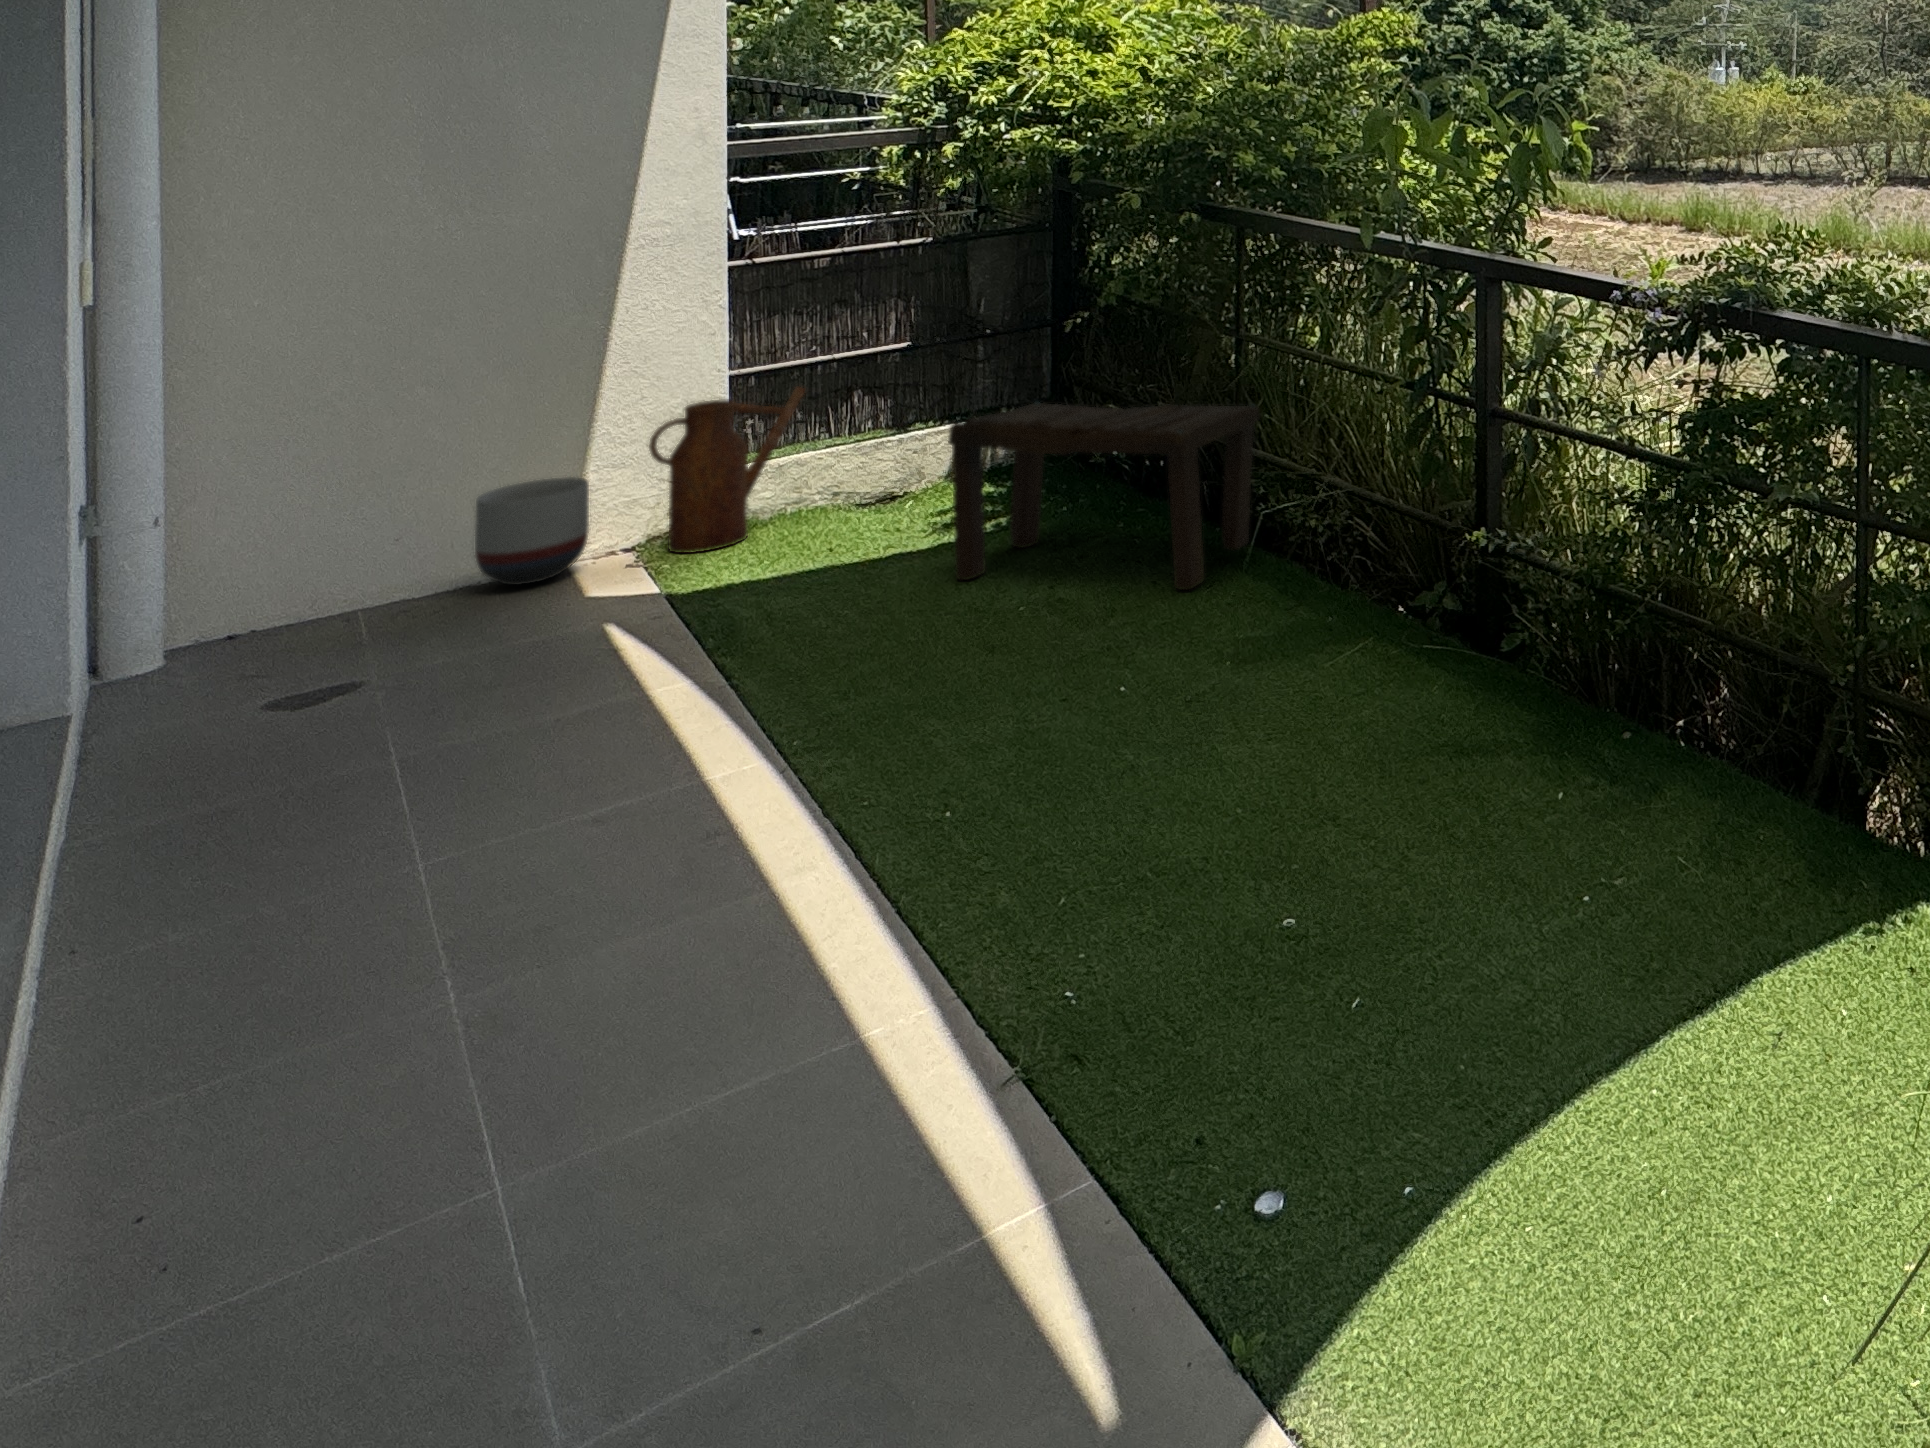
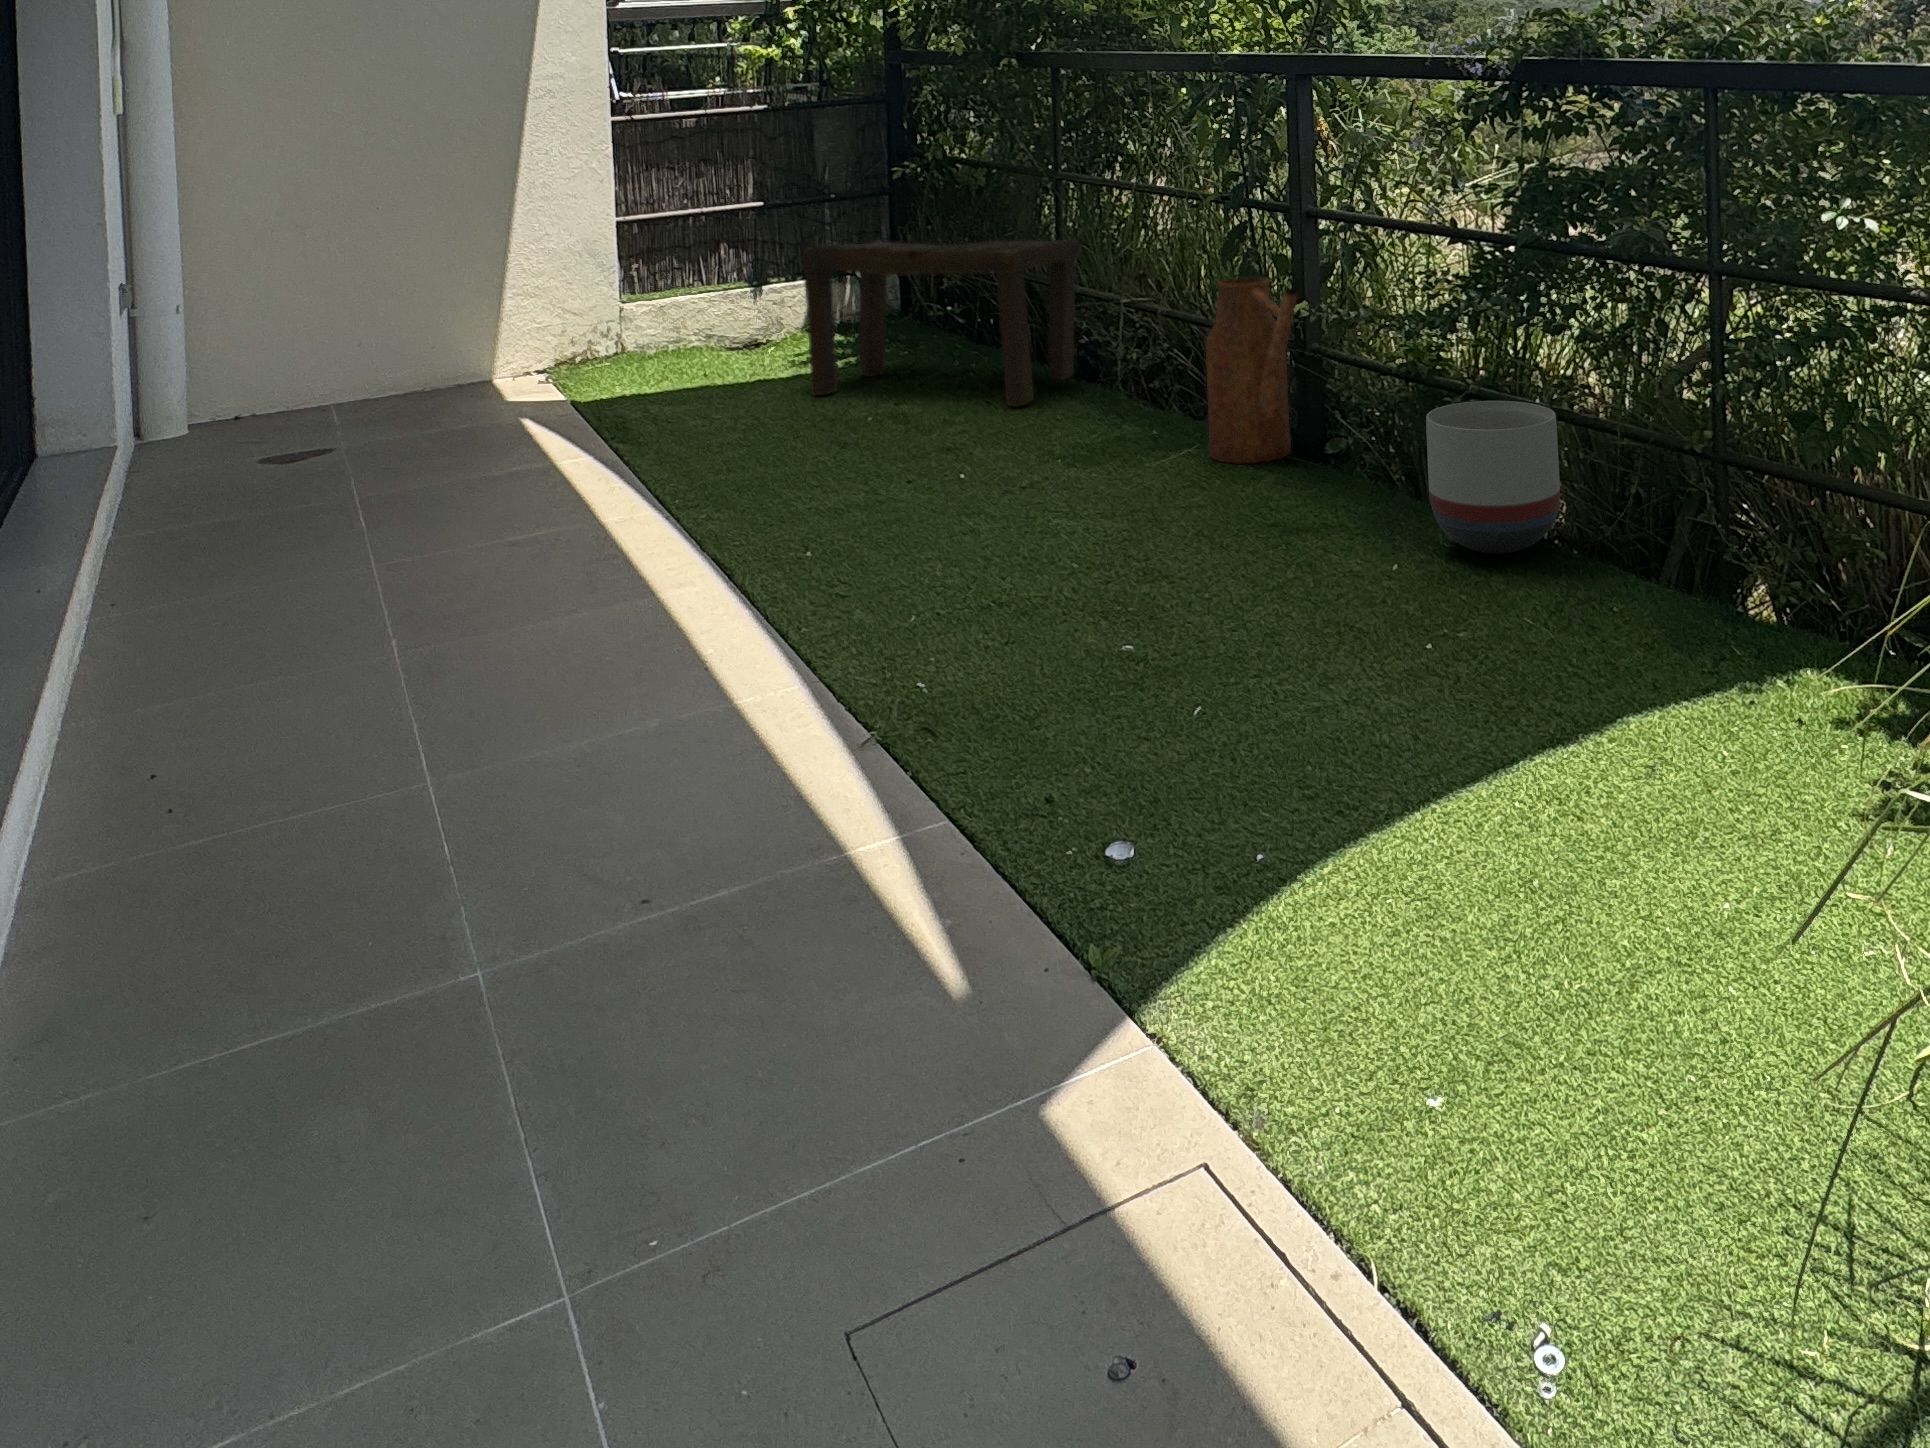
watering can: present [649,387,805,553] -> present [1206,277,1297,463]
planter: present [475,477,589,585] -> present [1426,401,1560,554]

